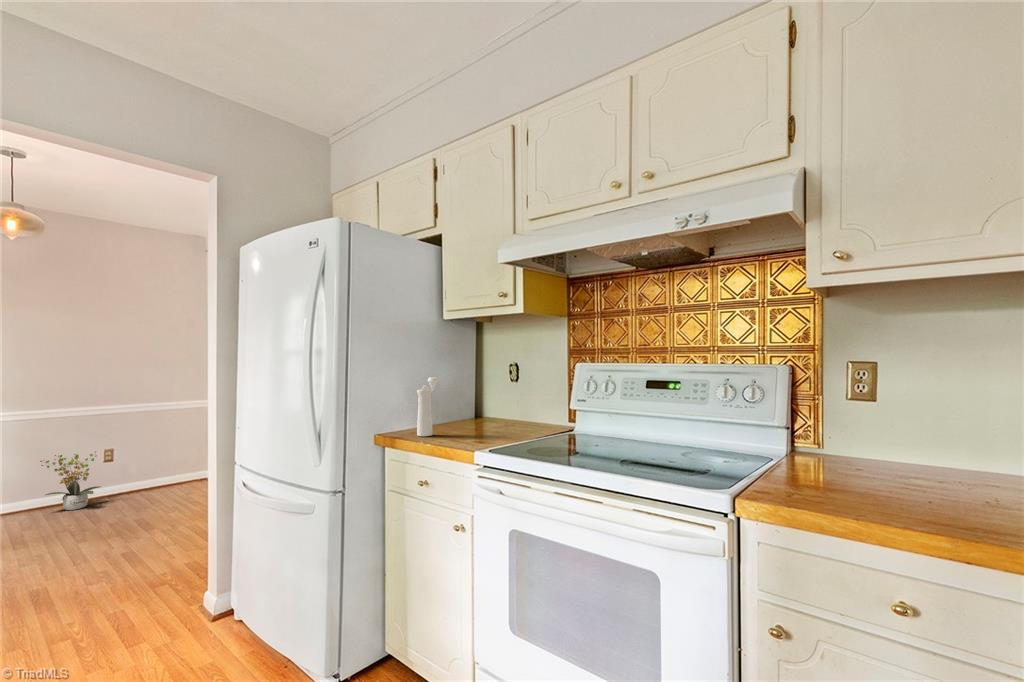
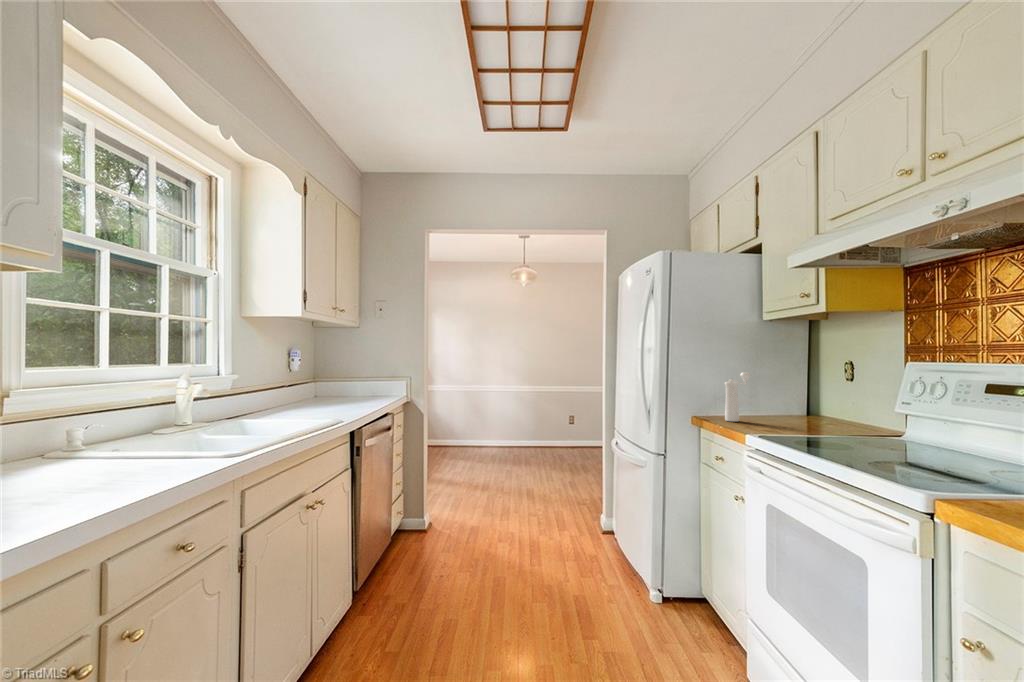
potted plant: present [40,451,101,510] -> none [539,414,569,450]

